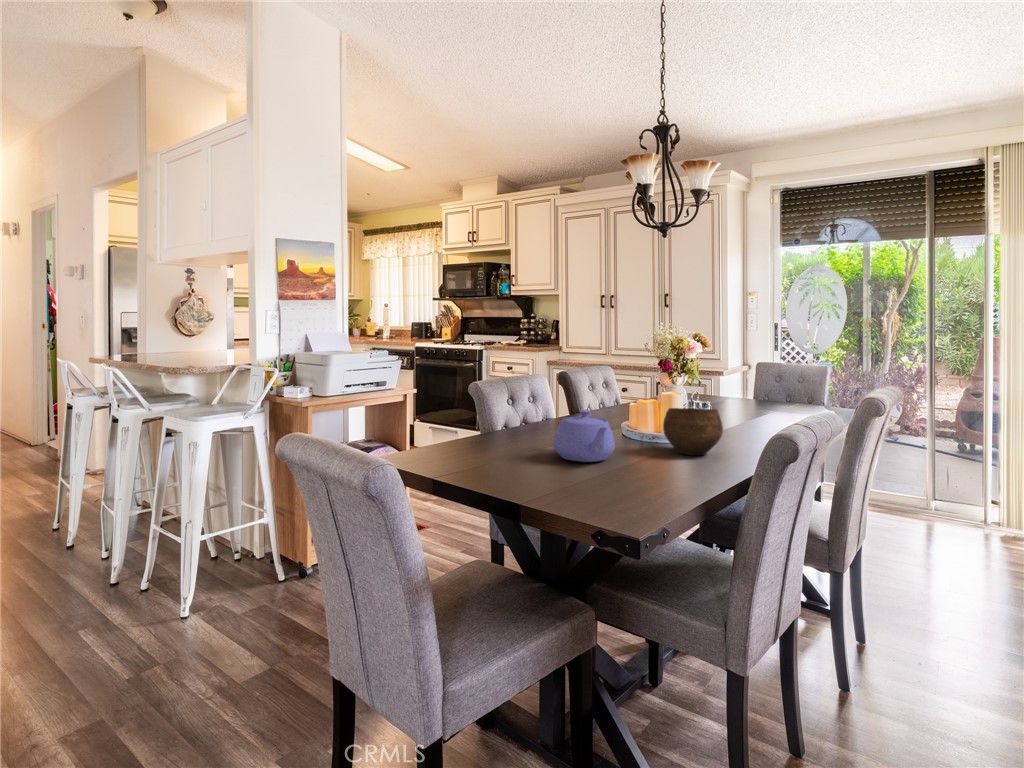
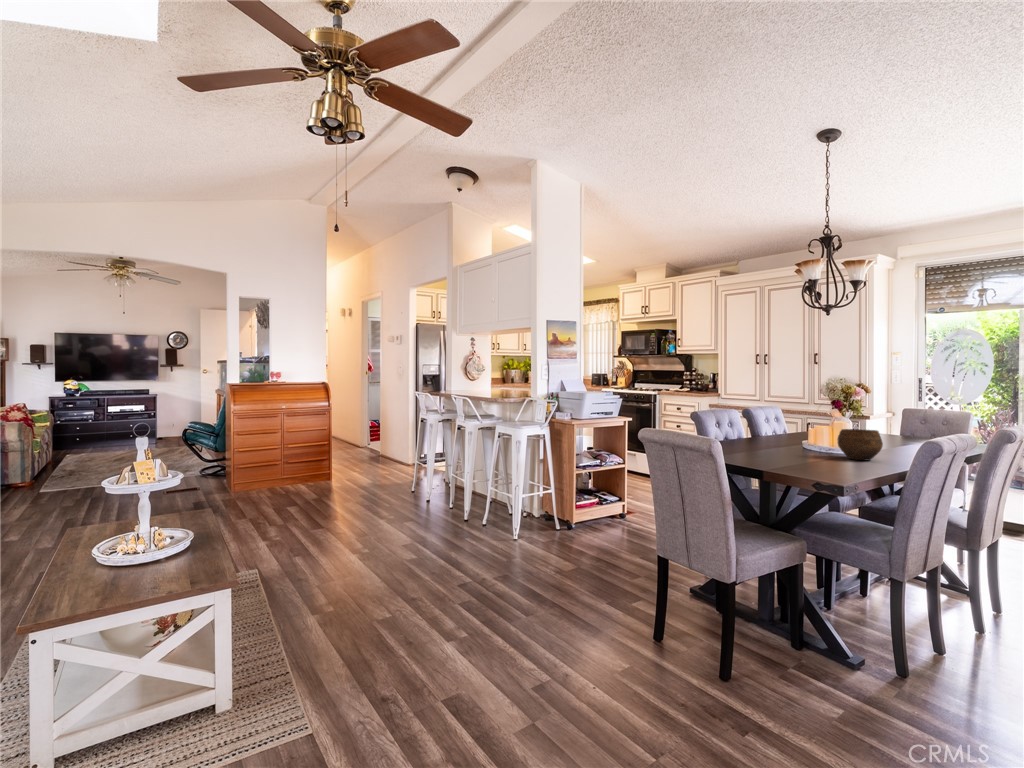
teapot: present [553,410,615,462] -> none [762,427,806,459]

